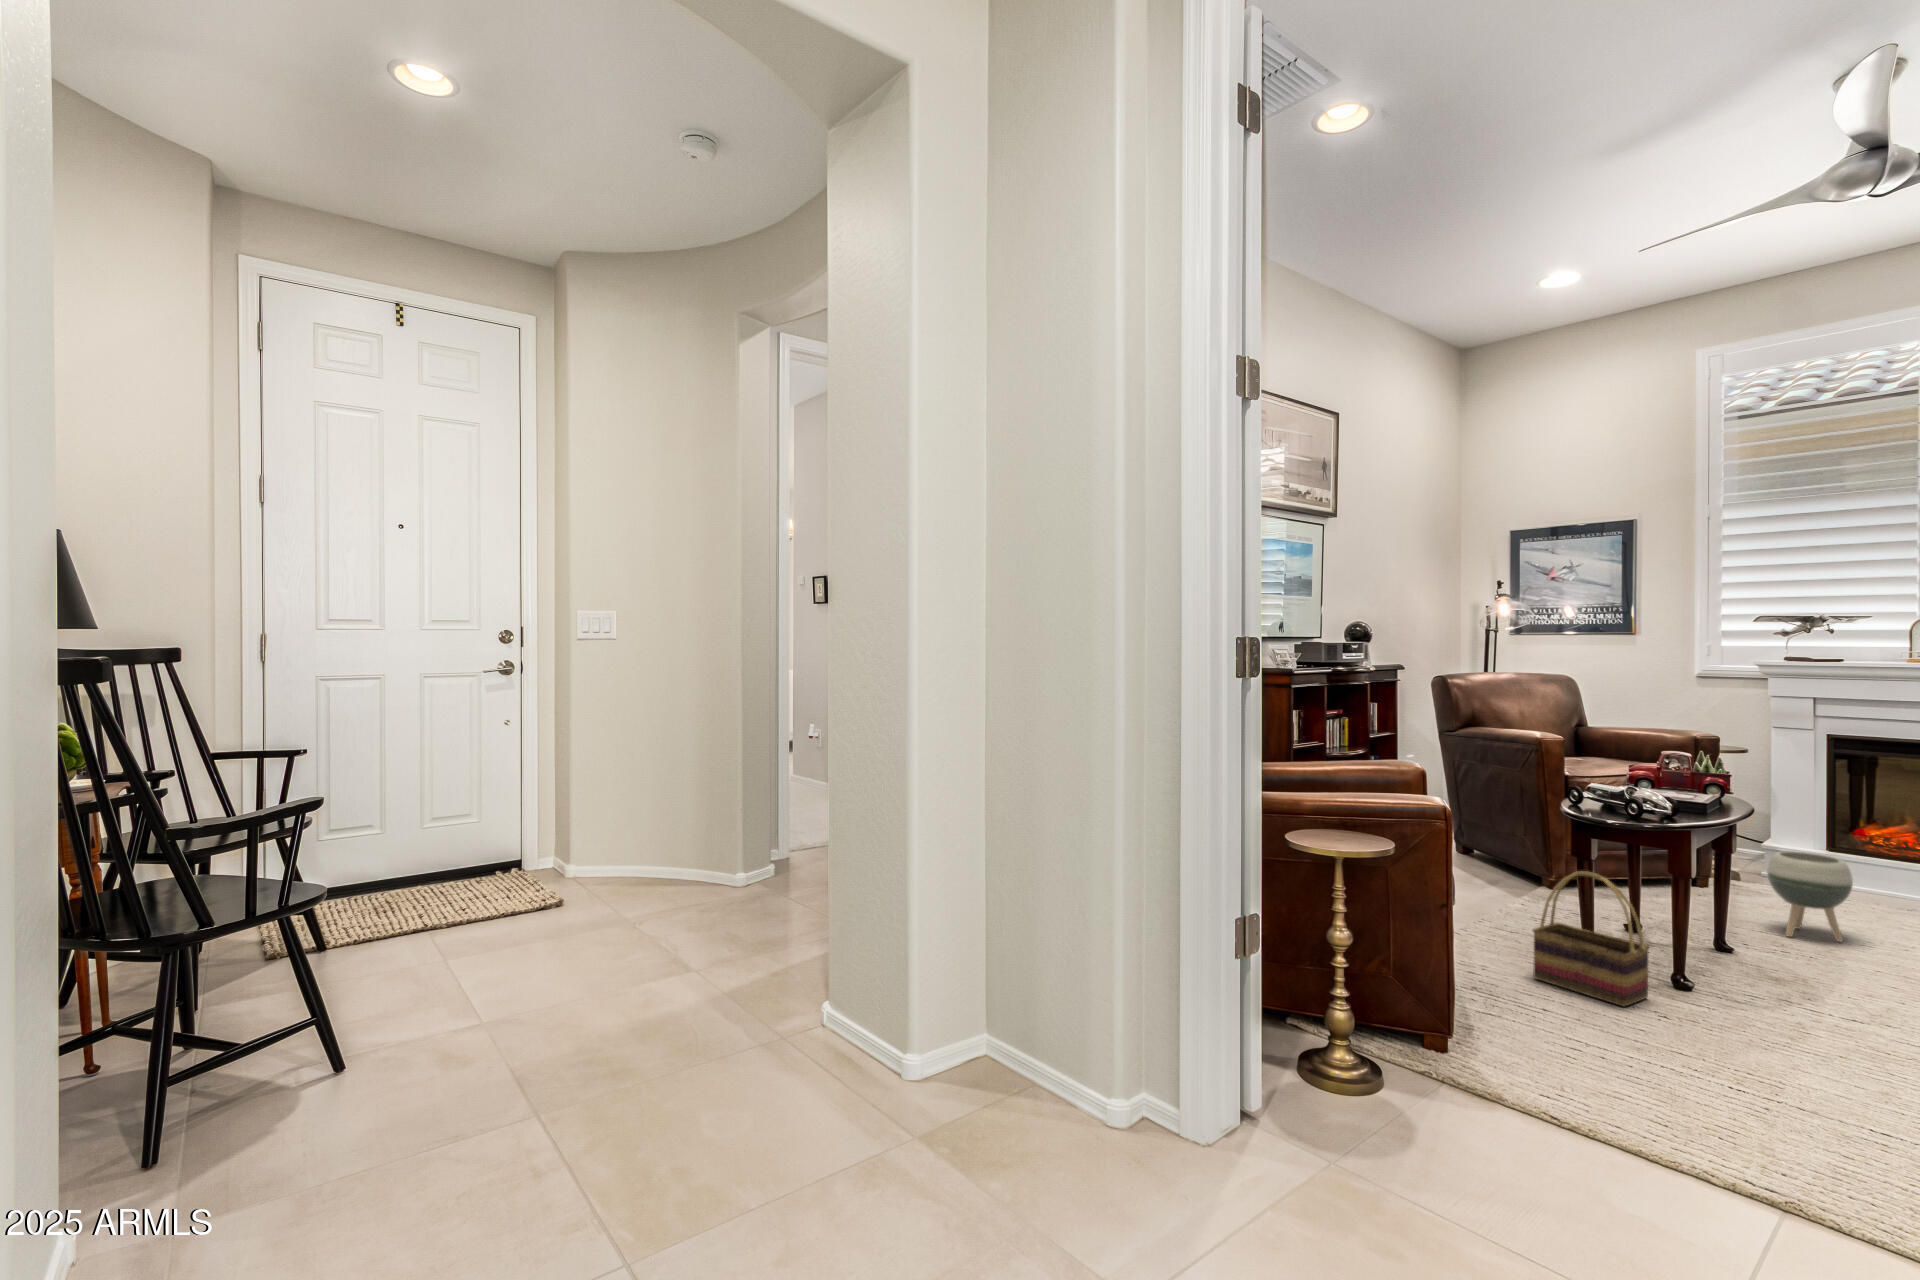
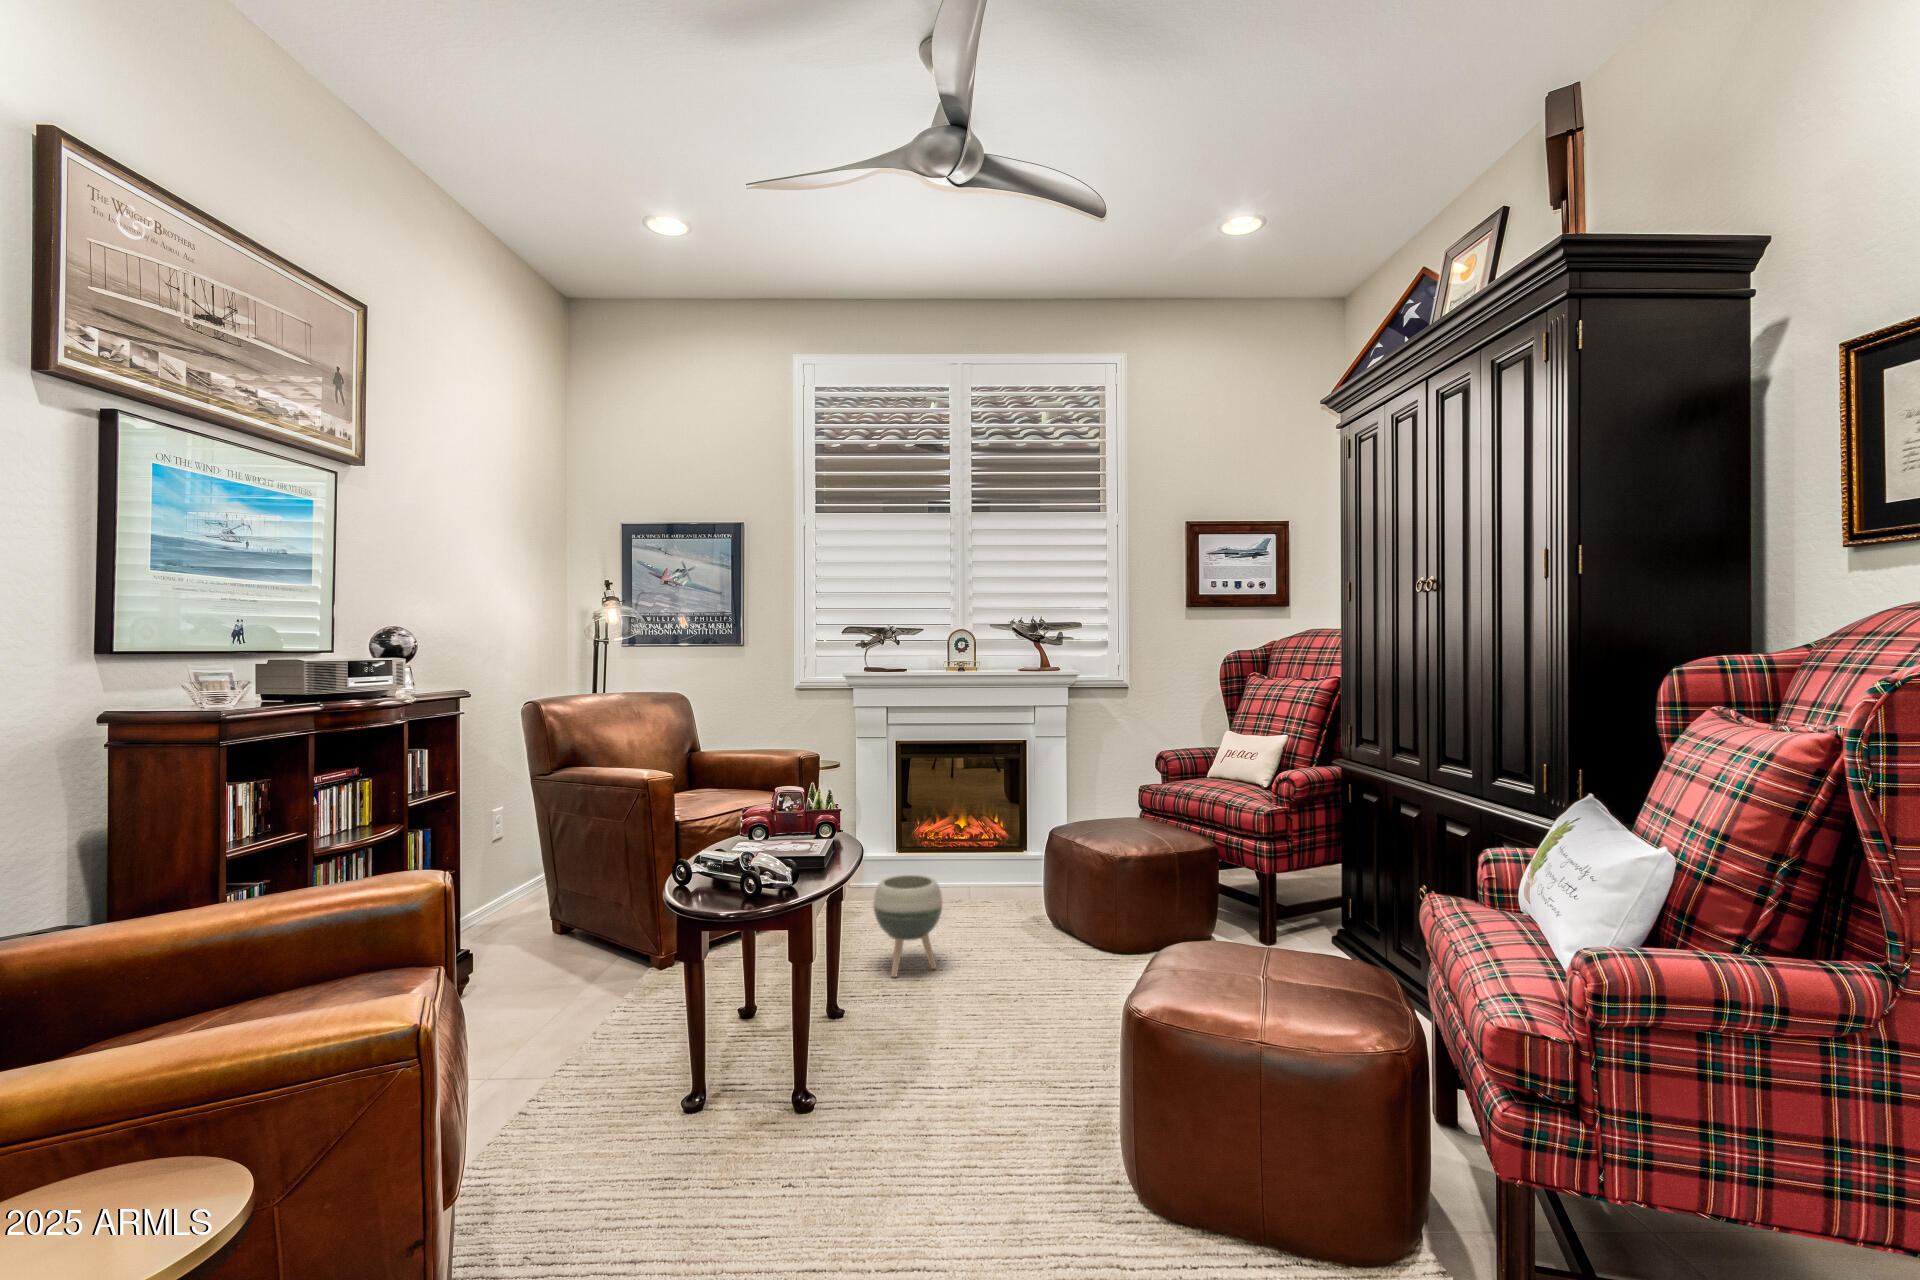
basket: present [1533,871,1650,1007] -> none [608,1013,775,1236]

